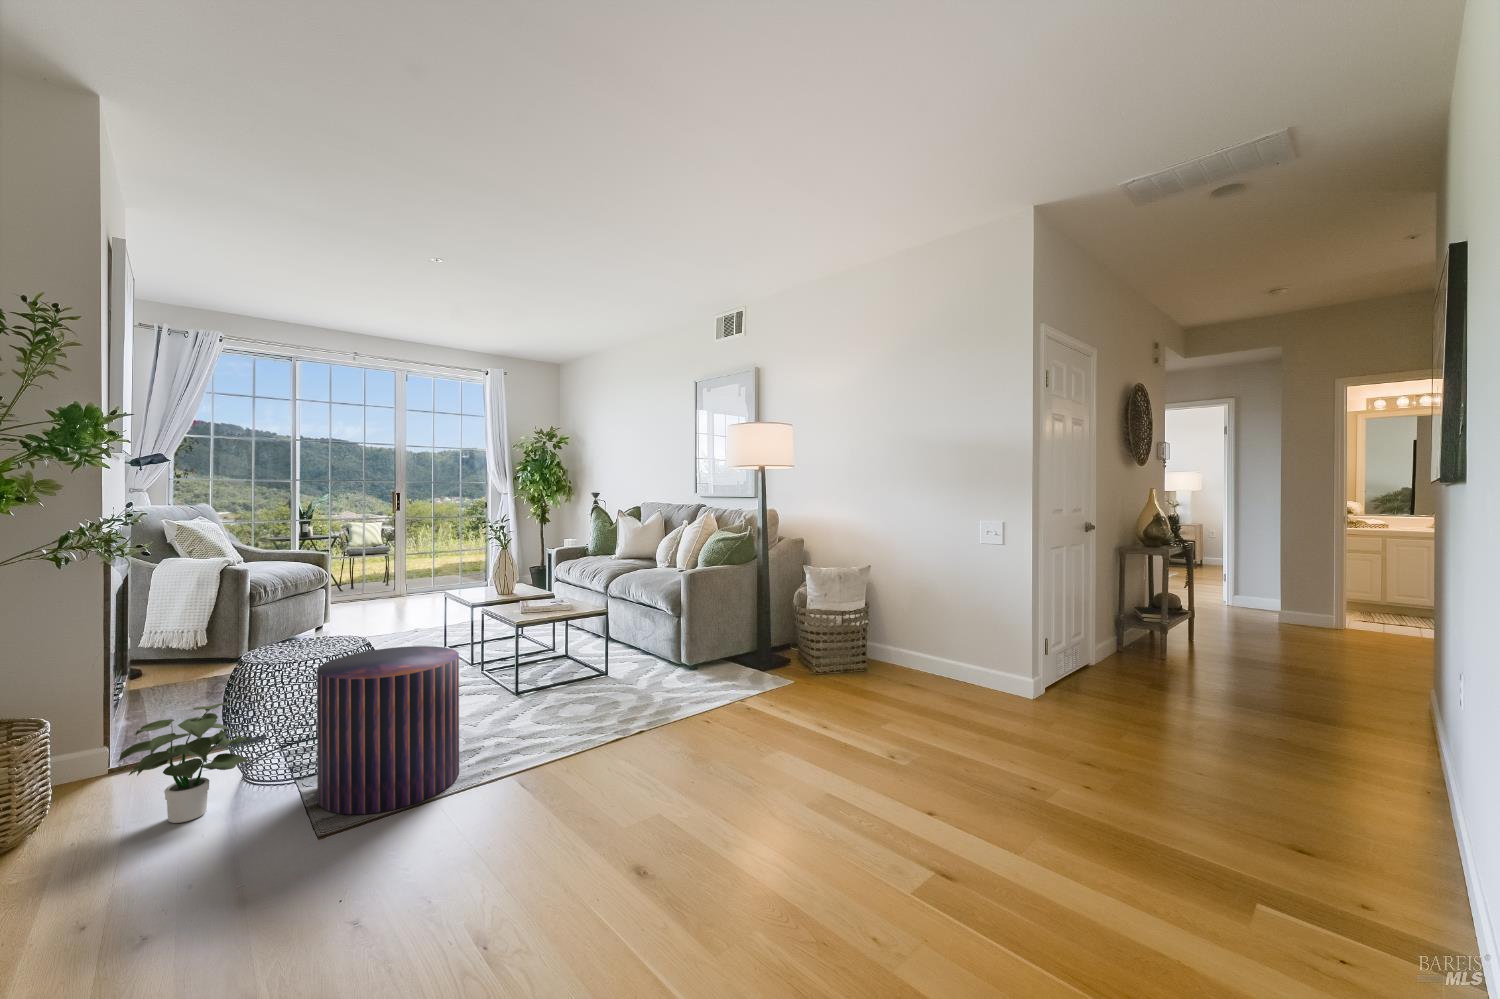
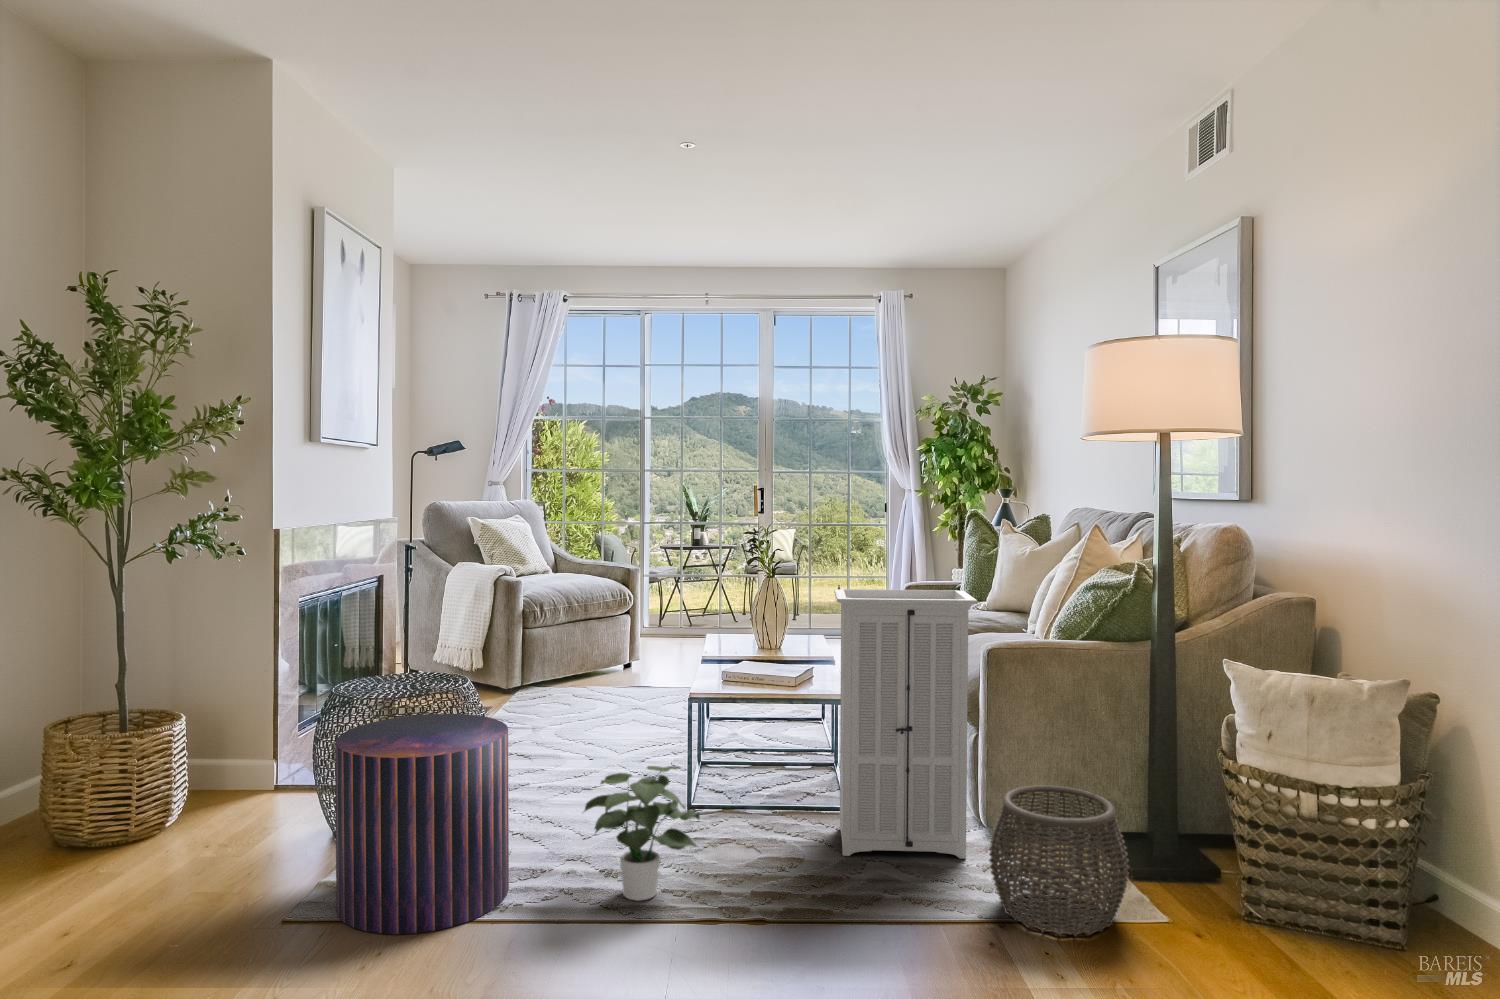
storage cabinet: none [610,538,698,695] -> present [834,585,977,859]
woven basket: none [724,631,789,699] -> present [989,785,1129,936]
potted plant: present [118,702,251,823] -> present [584,766,700,901]

